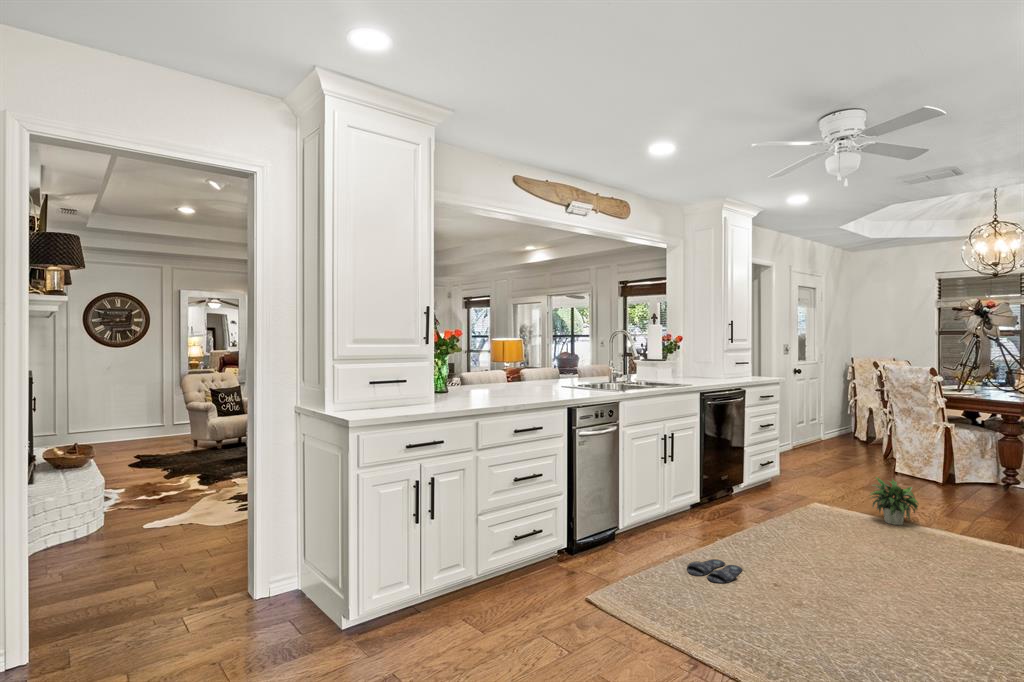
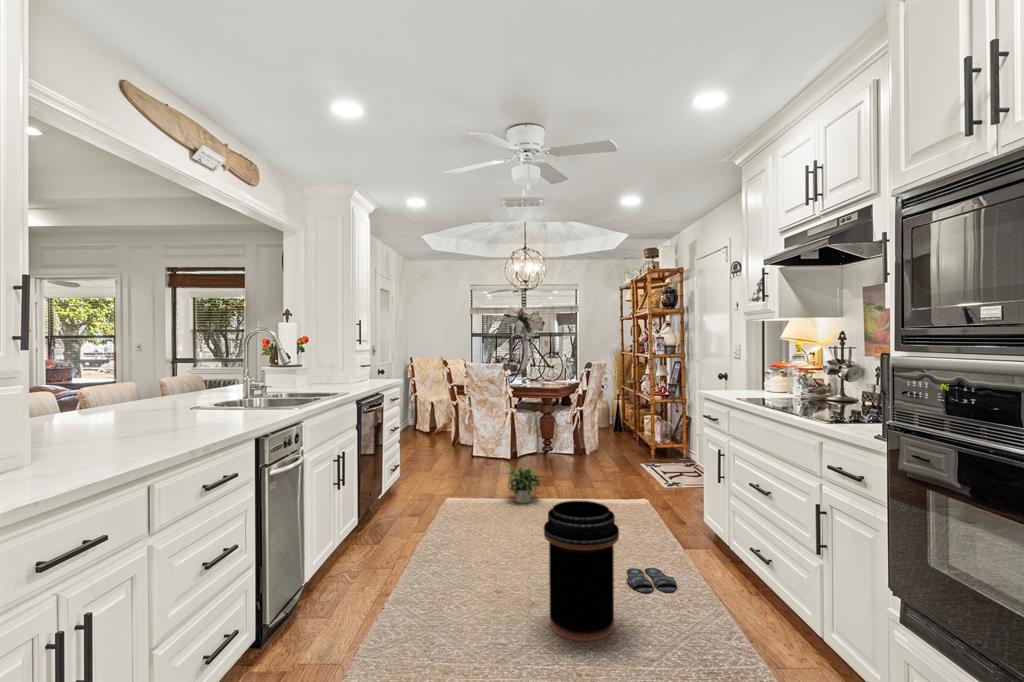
trash can: none [761,494,846,634] -> present [544,500,619,641]
slippers: present [687,559,742,583] -> present [626,568,677,593]

